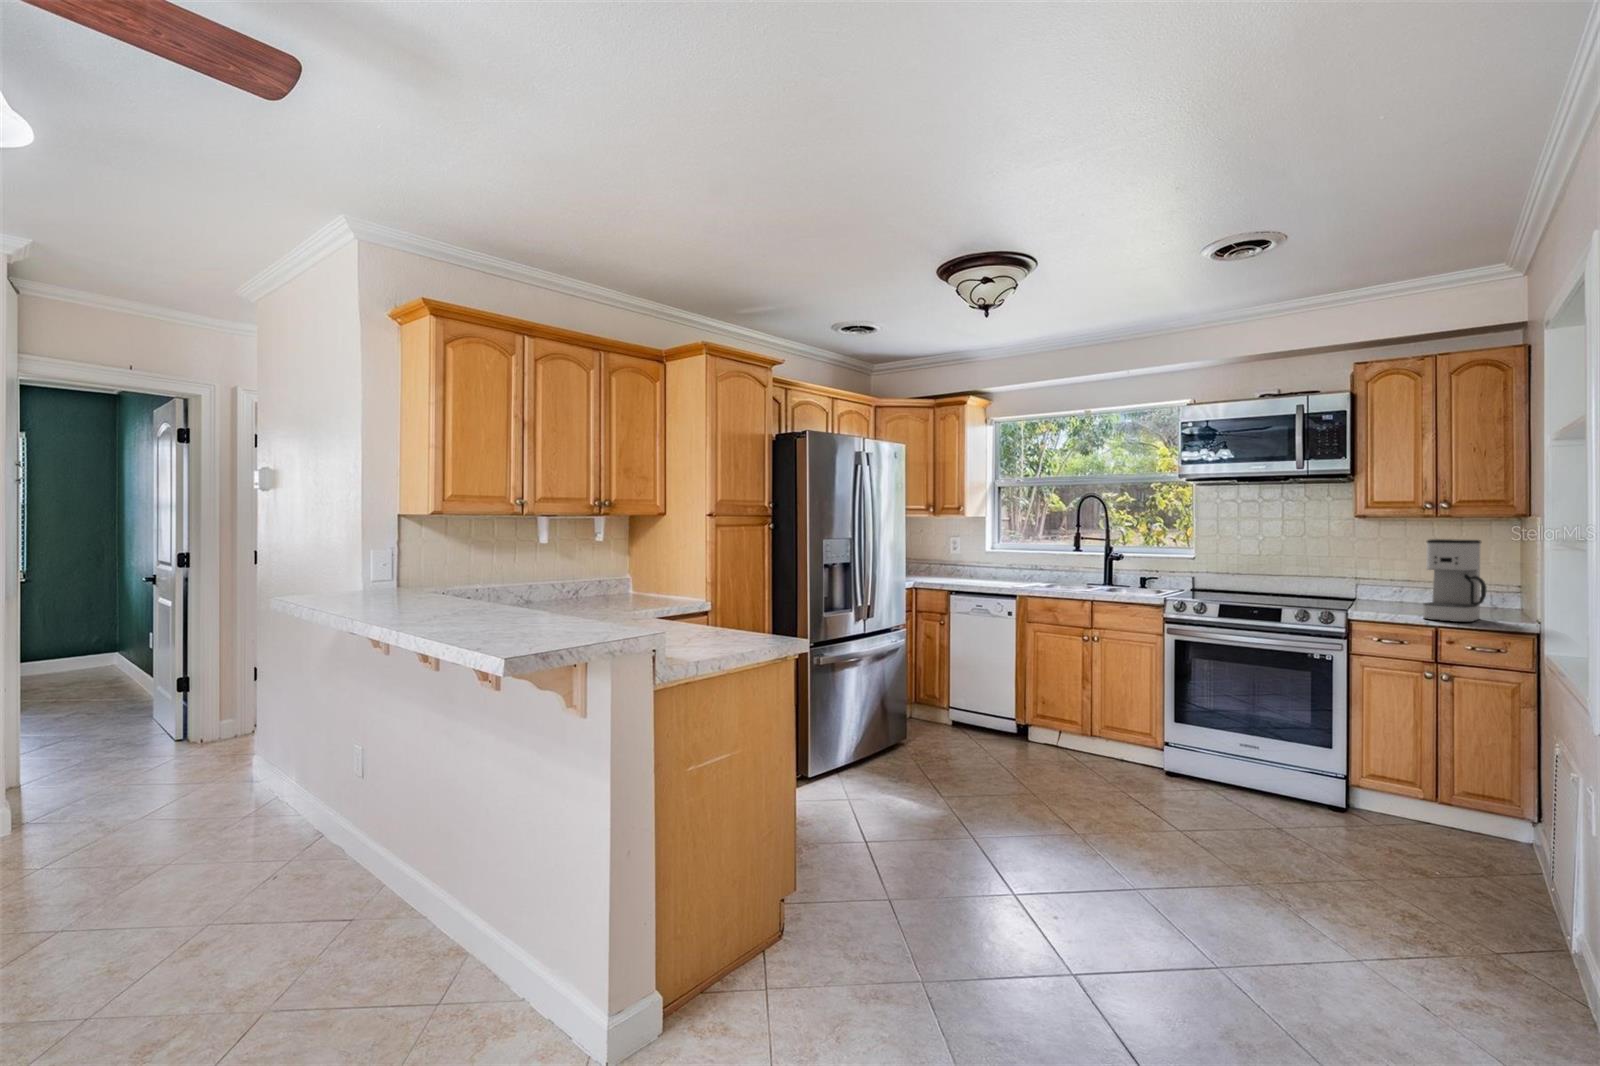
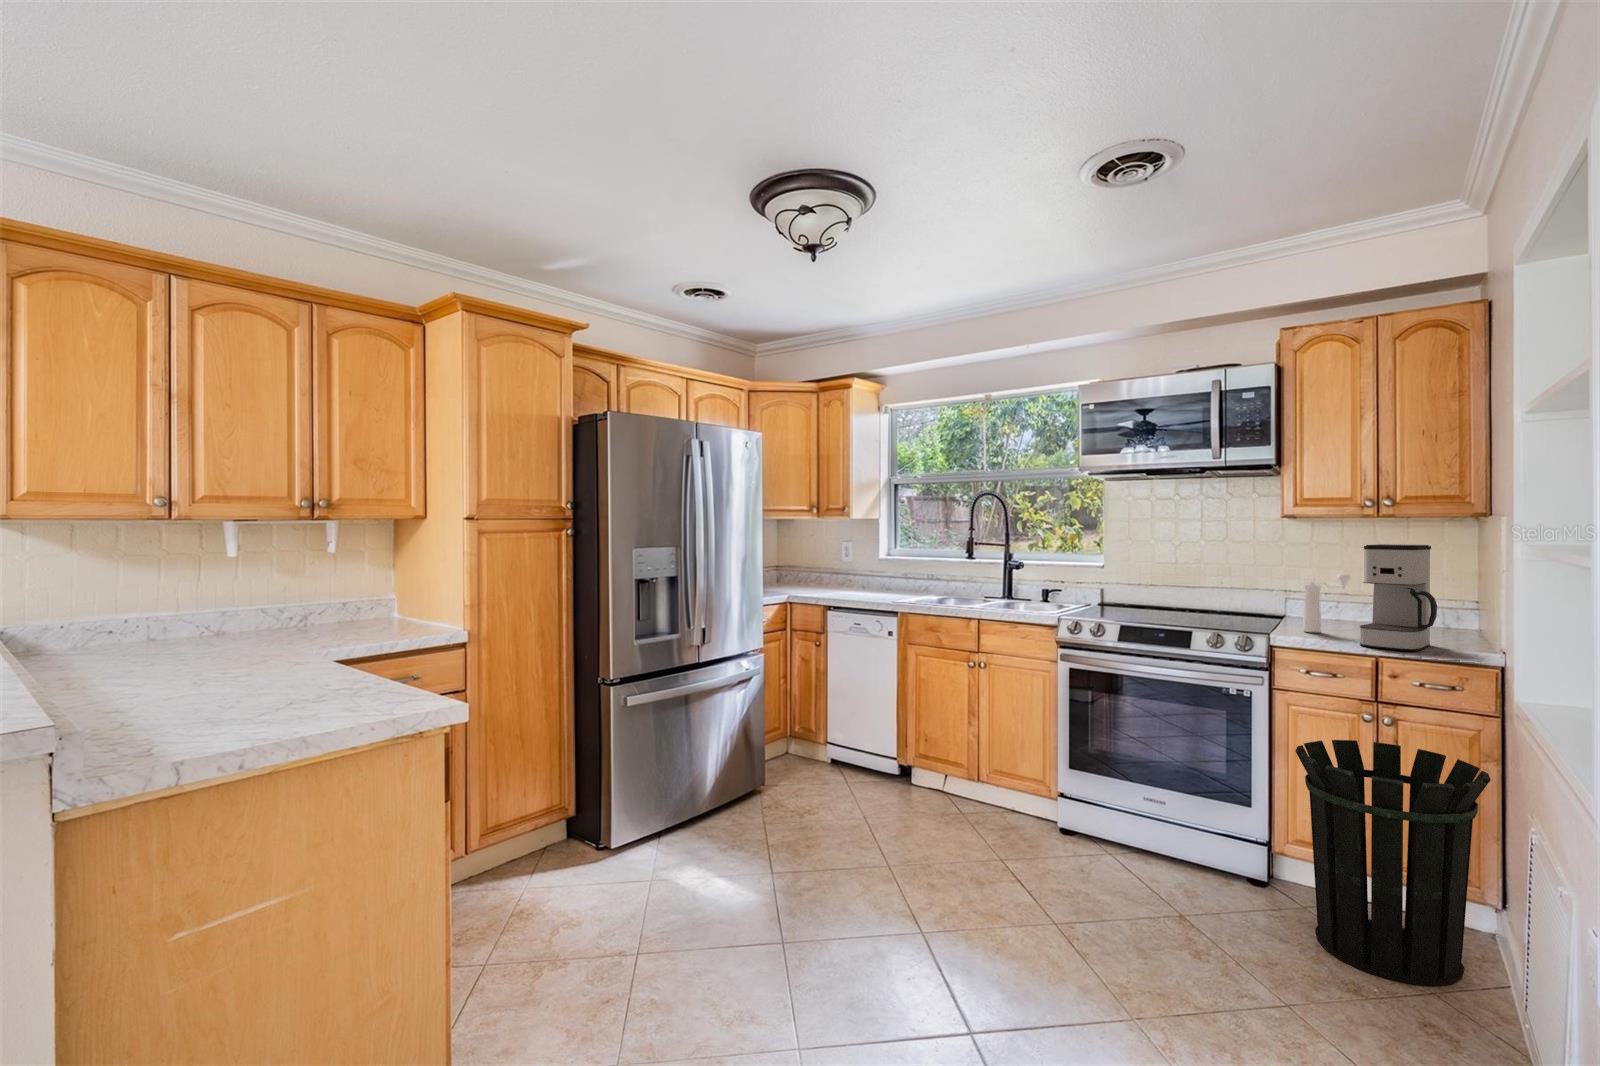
pepper mill: none [1374,563,1414,610] -> present [1303,574,1351,632]
waste bin: none [1373,692,1530,873] -> present [1296,740,1491,986]

